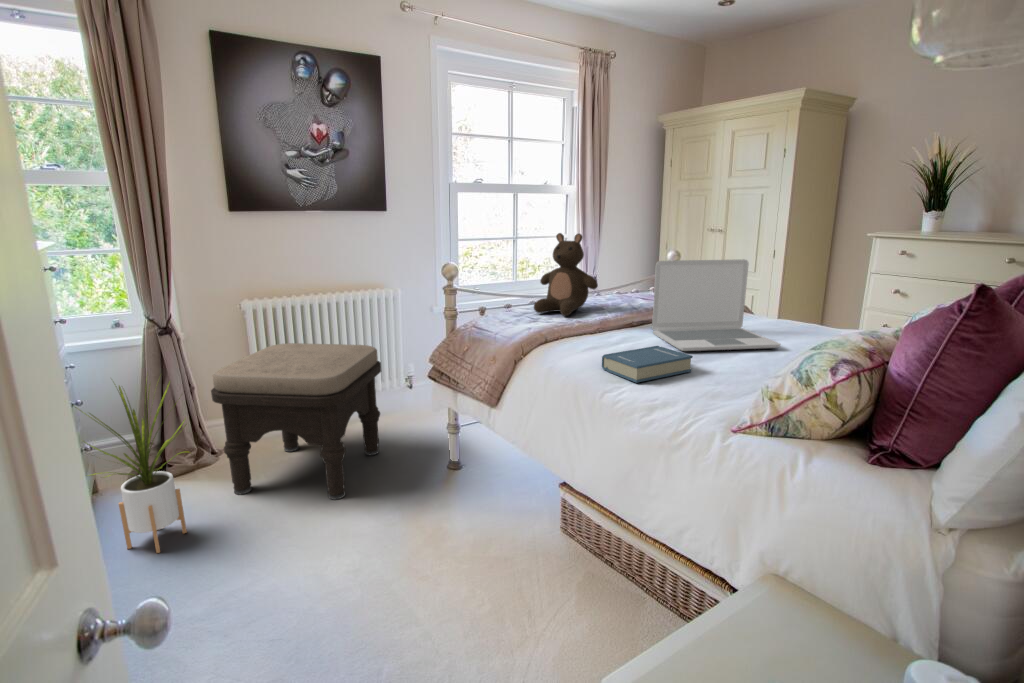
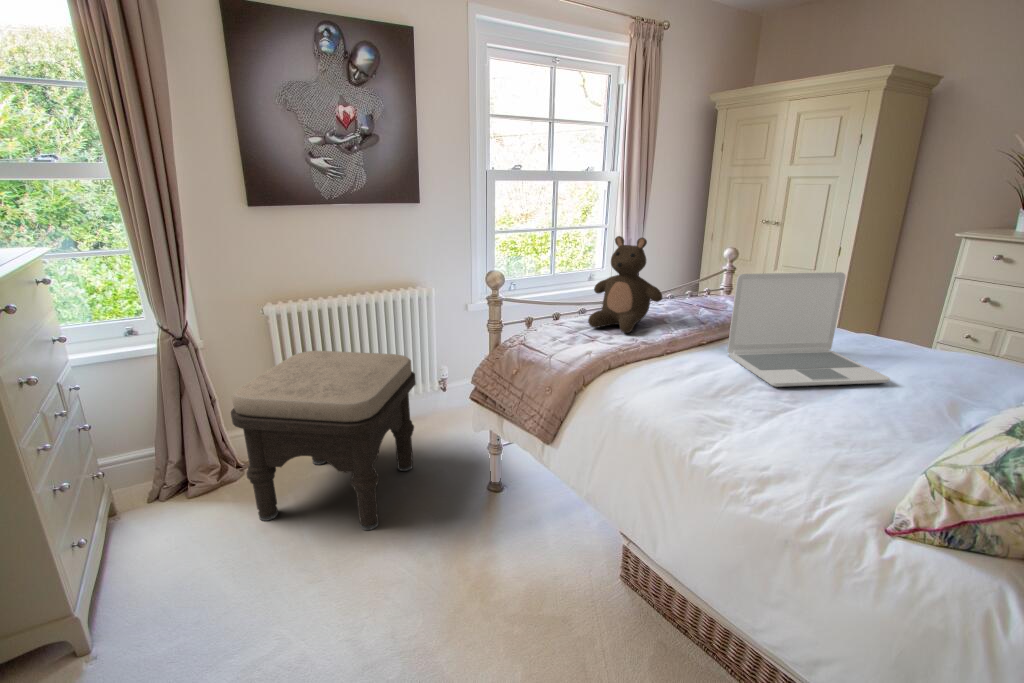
hardback book: present [602,346,693,383] -> none [686,384,800,441]
house plant: present [80,382,187,553] -> none [68,400,211,602]

